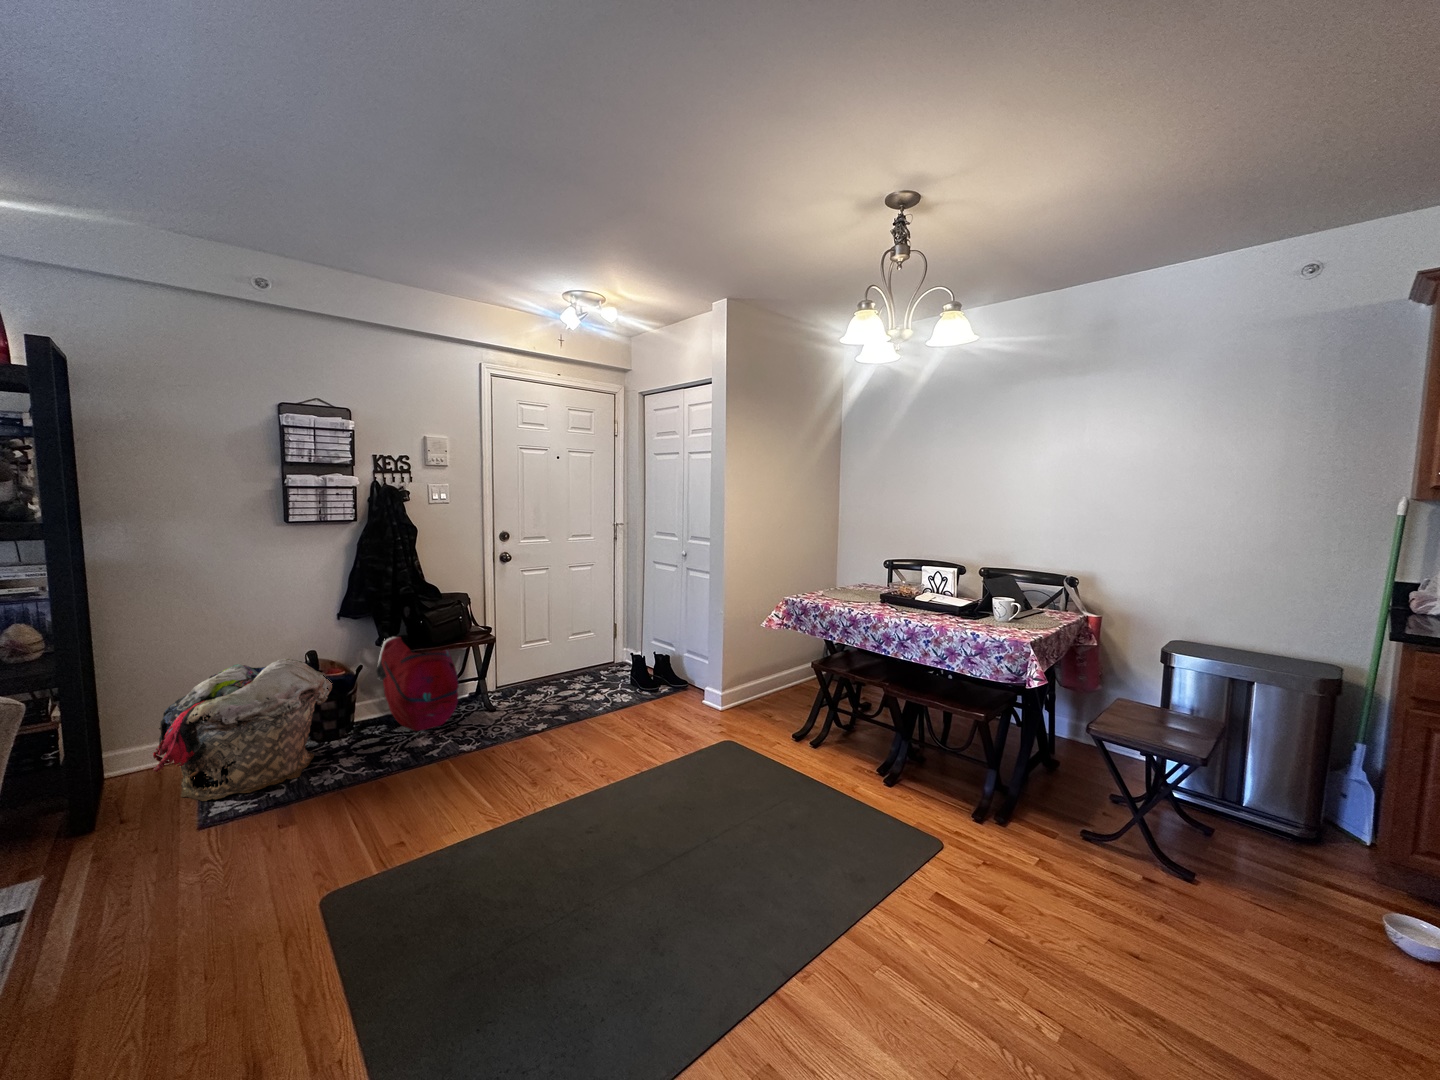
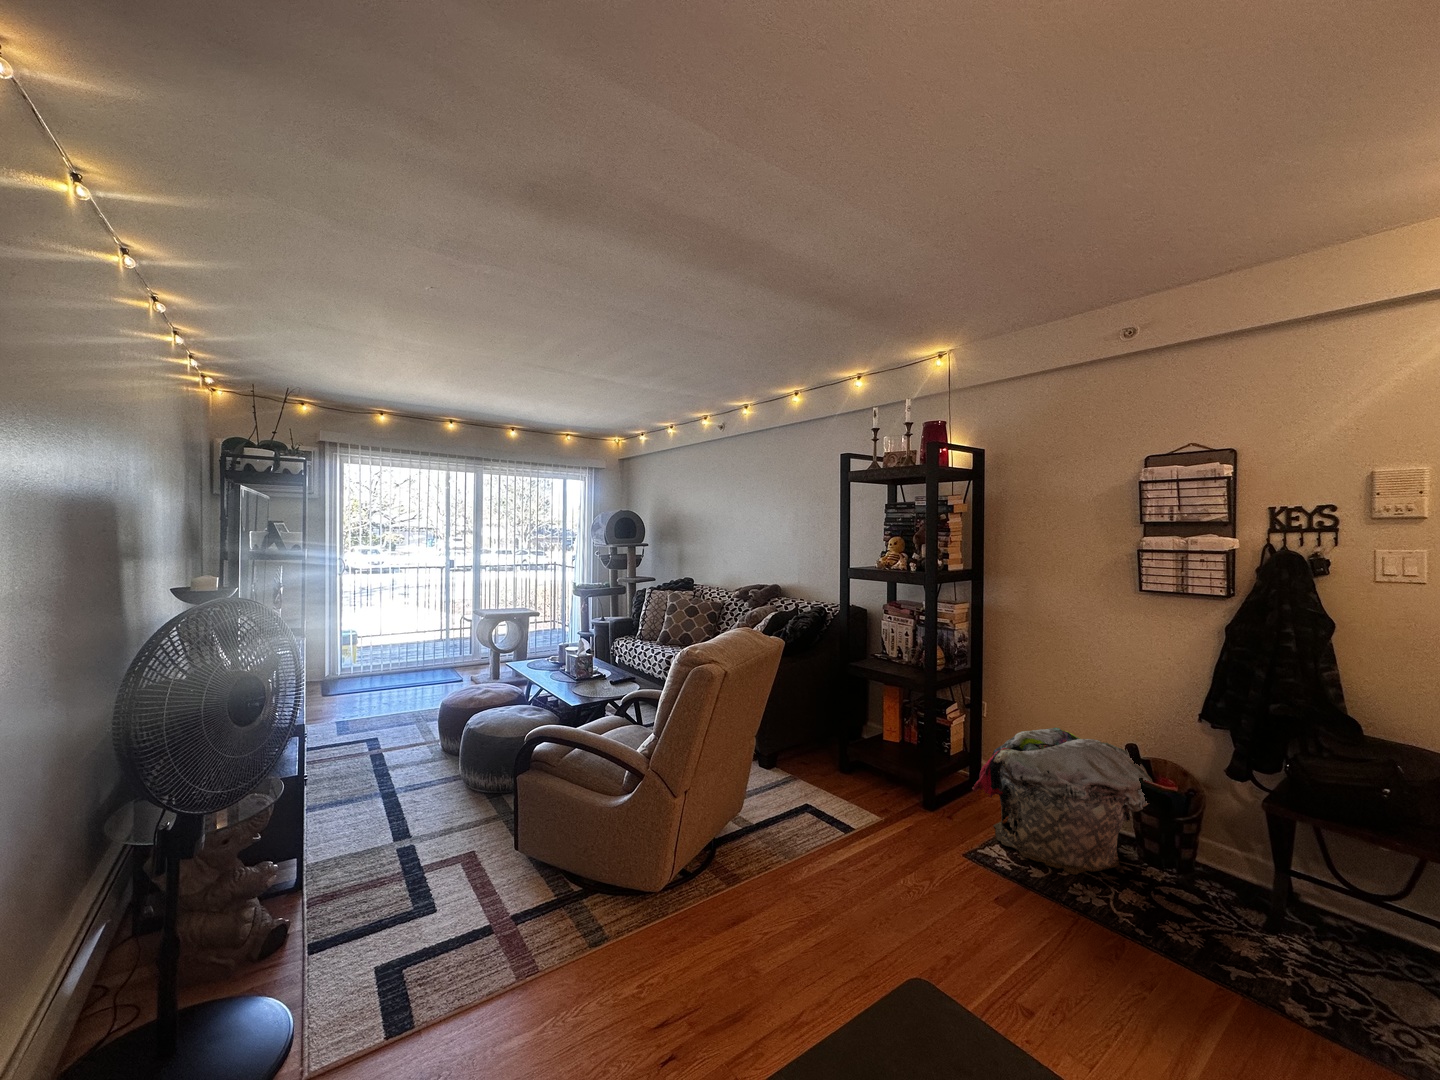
backpack: present [377,637,459,731] -> none [1226,766,1378,952]

